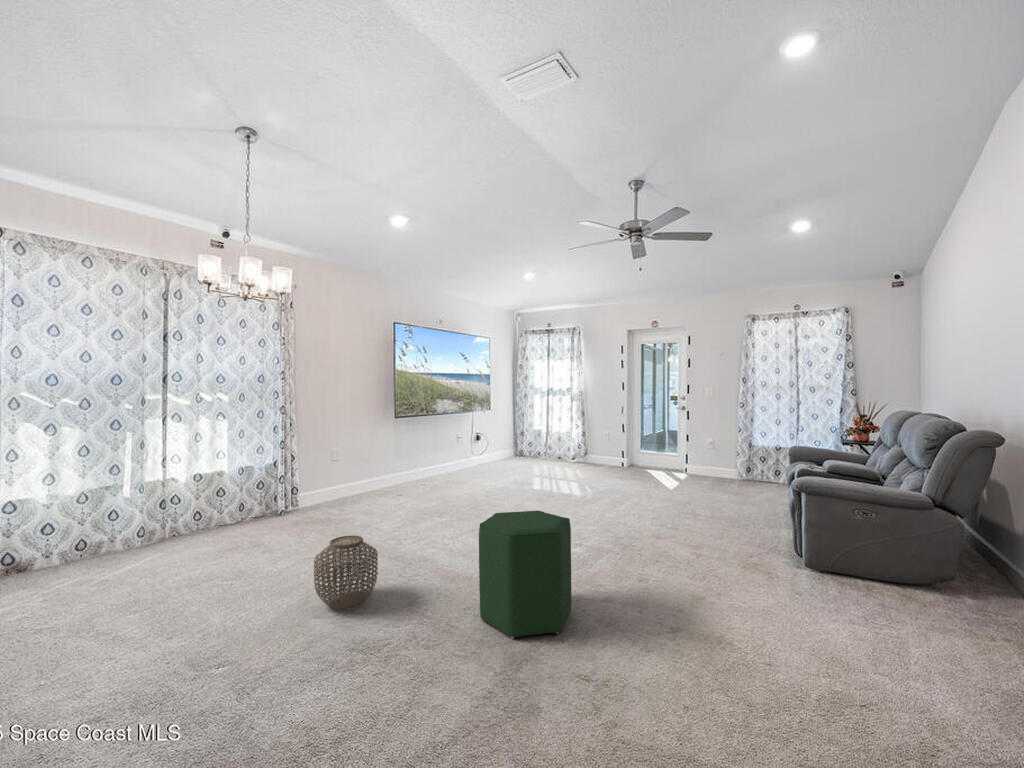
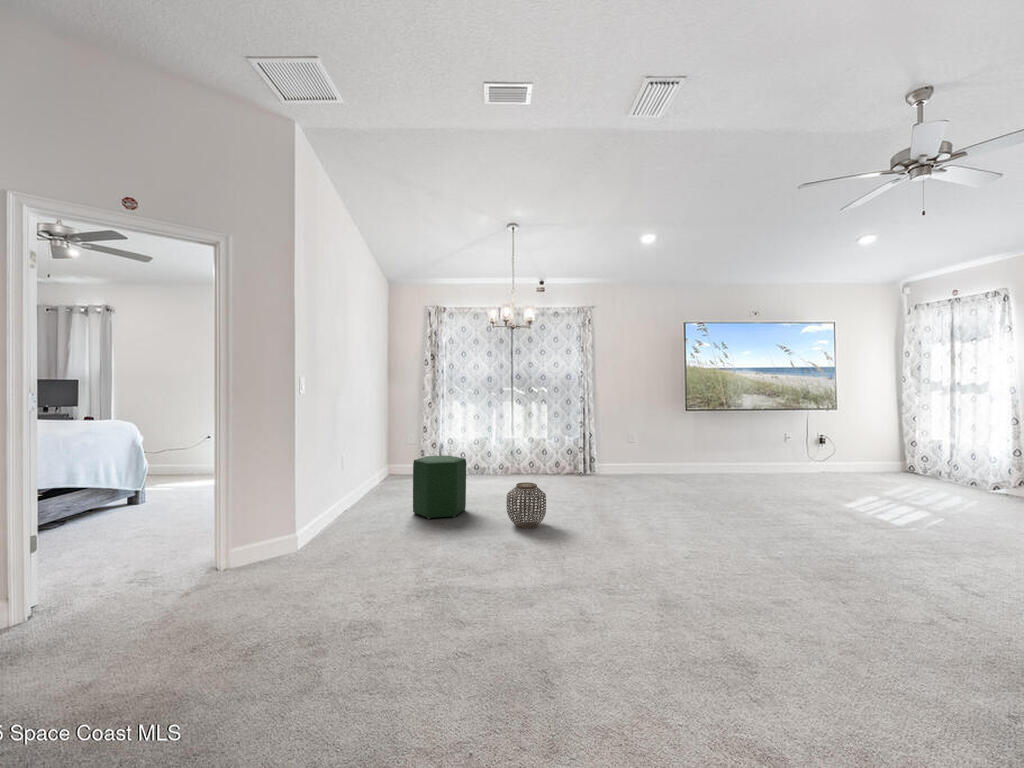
ottoman: present [479,511,571,639] -> present [413,455,466,519]

